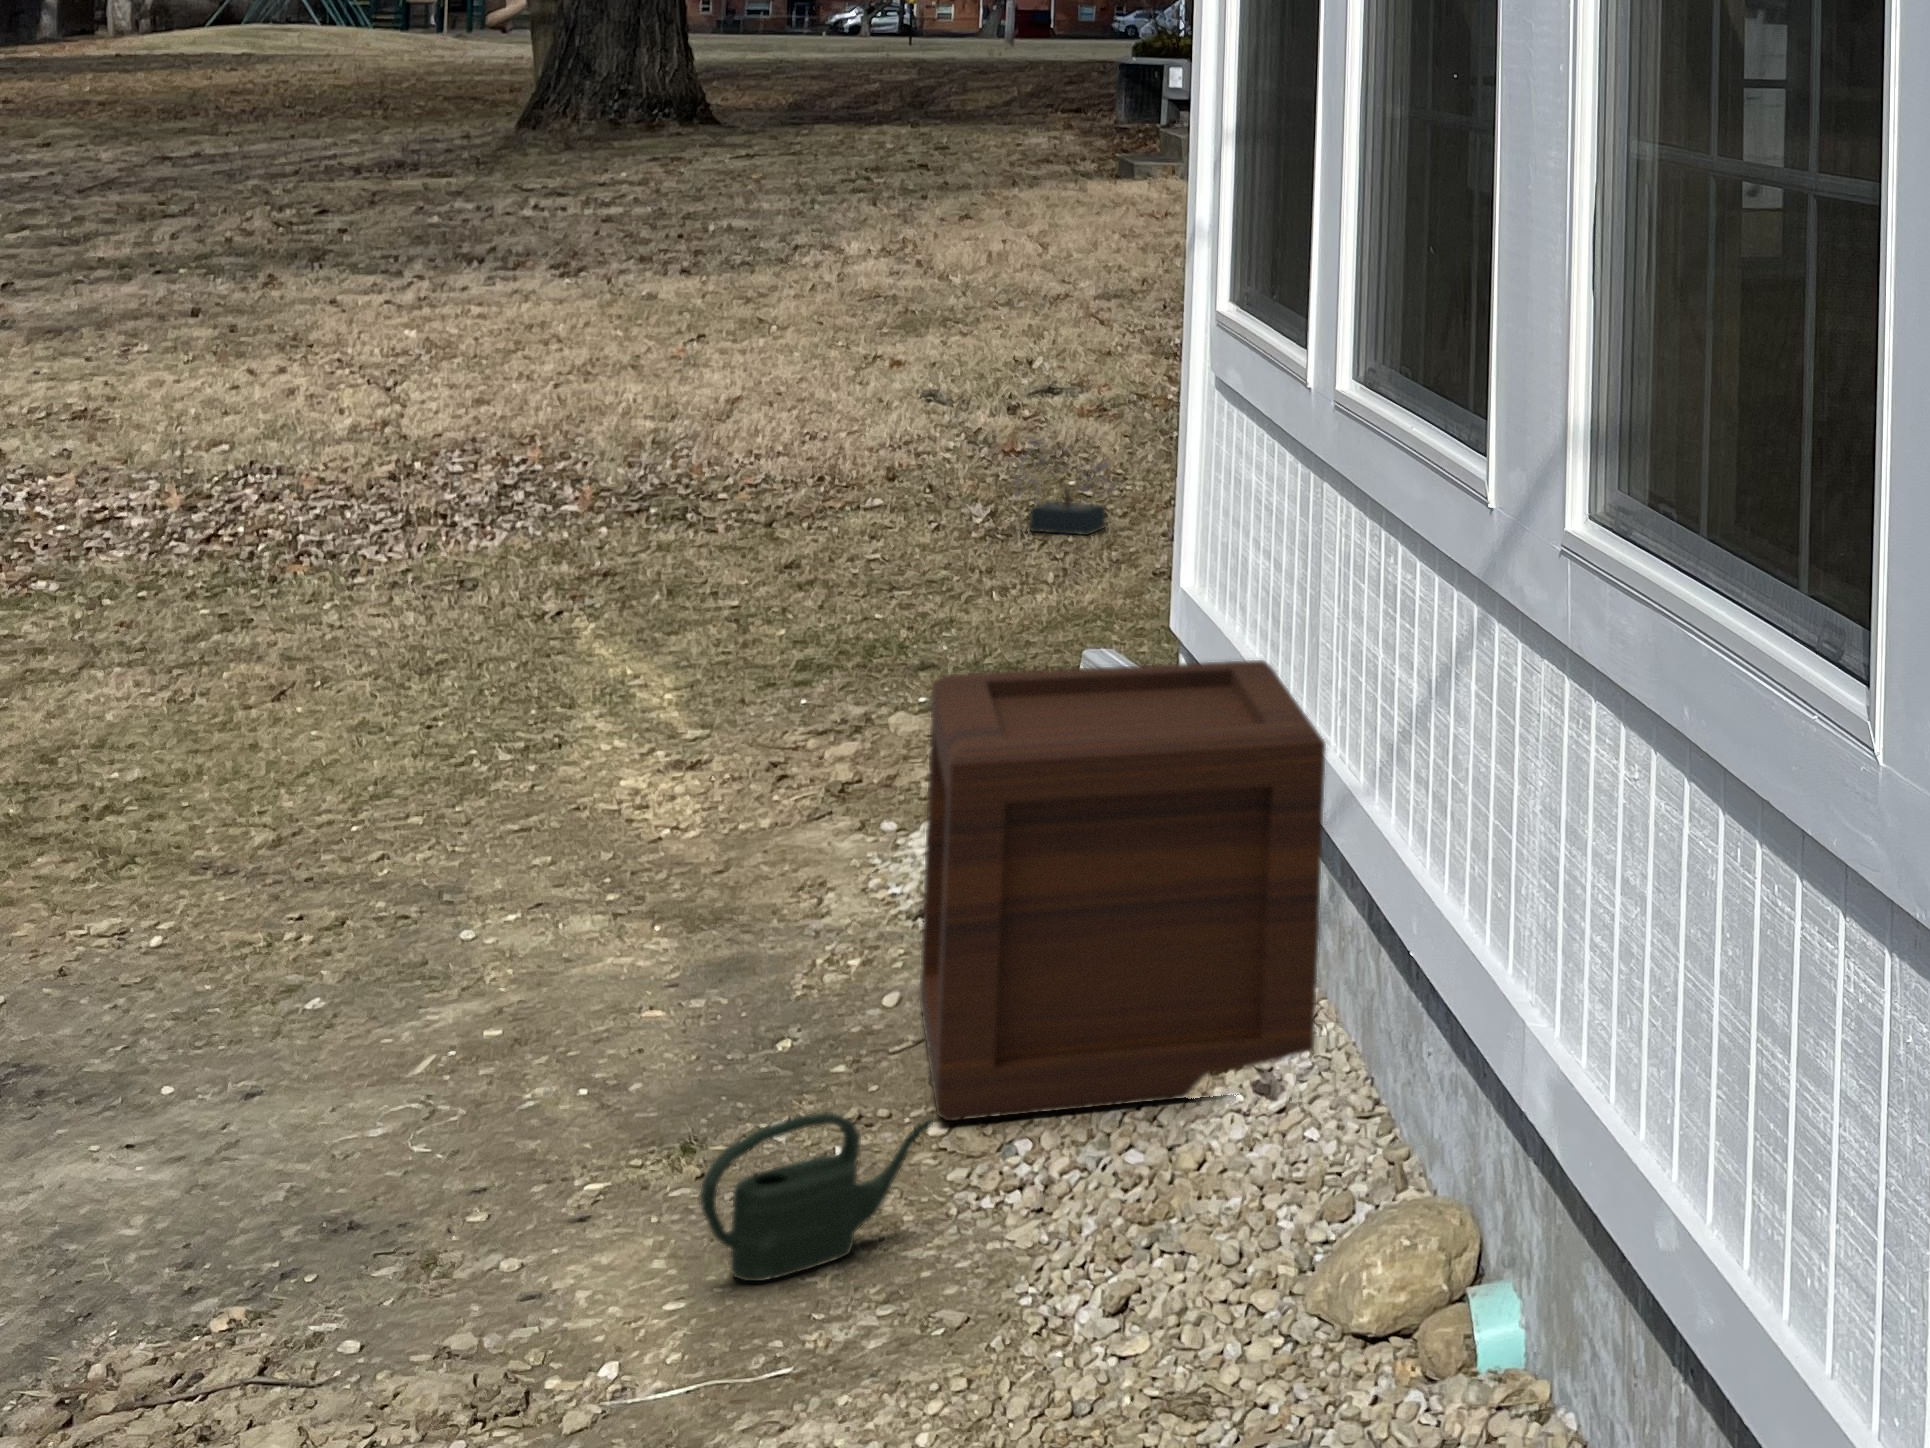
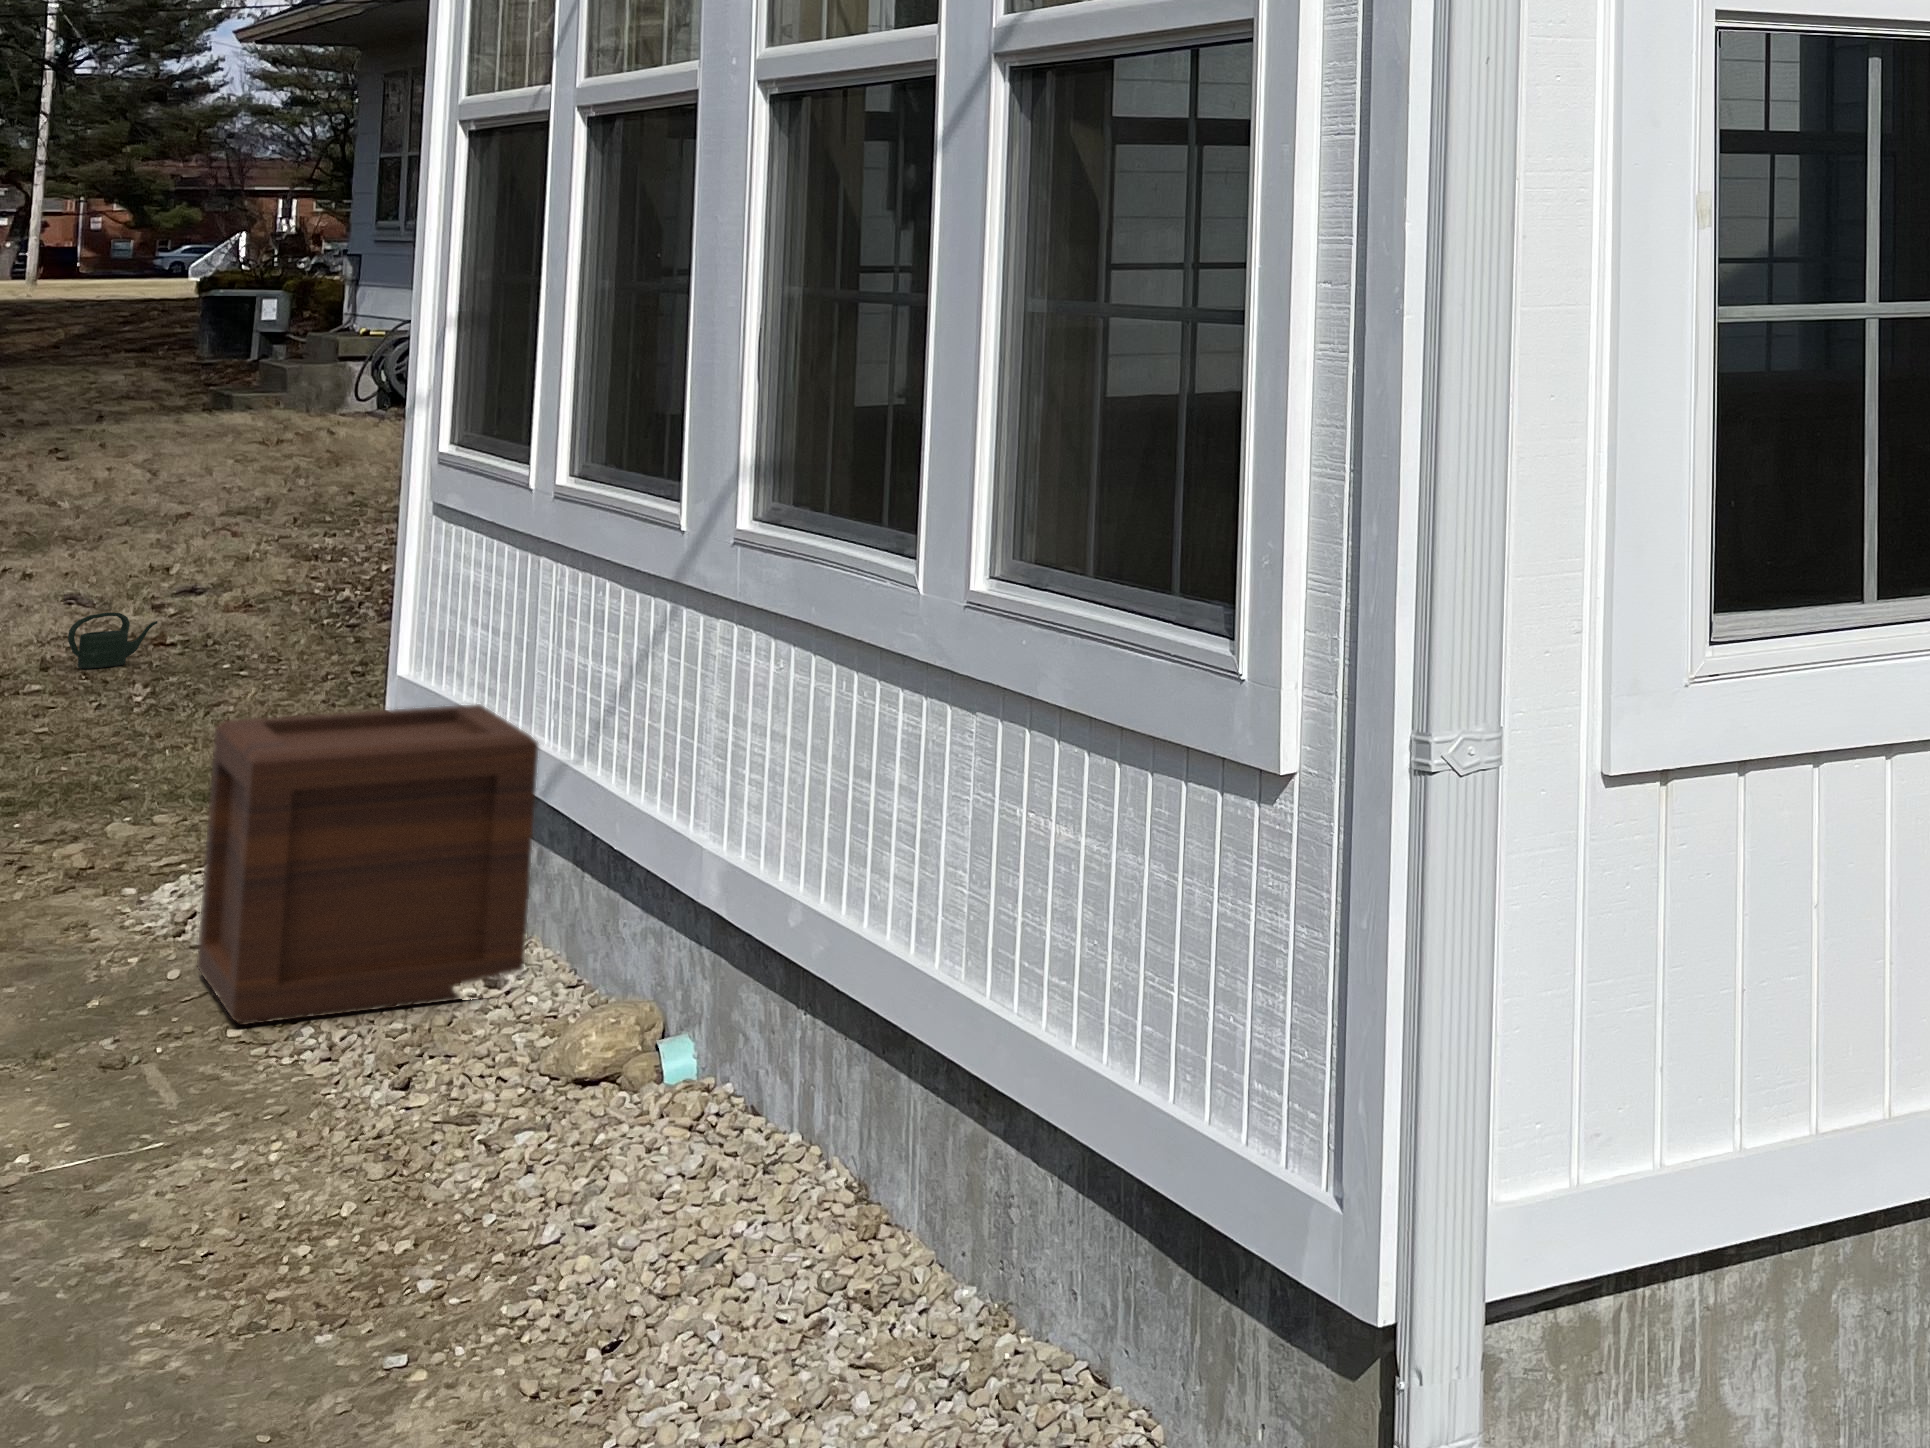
decorative plant: present [1014,439,1115,535] -> none [178,616,283,700]
watering can: present [701,1112,933,1281] -> present [68,612,157,669]

